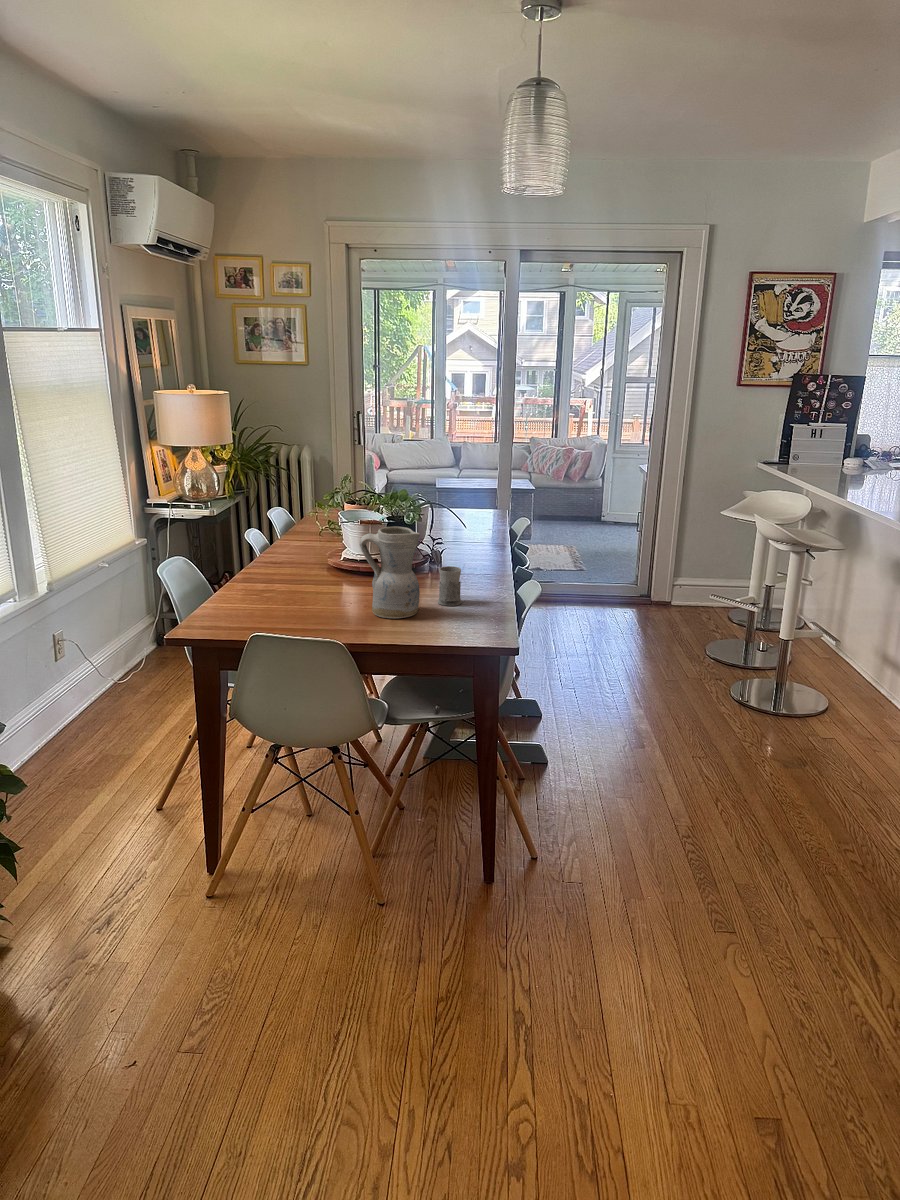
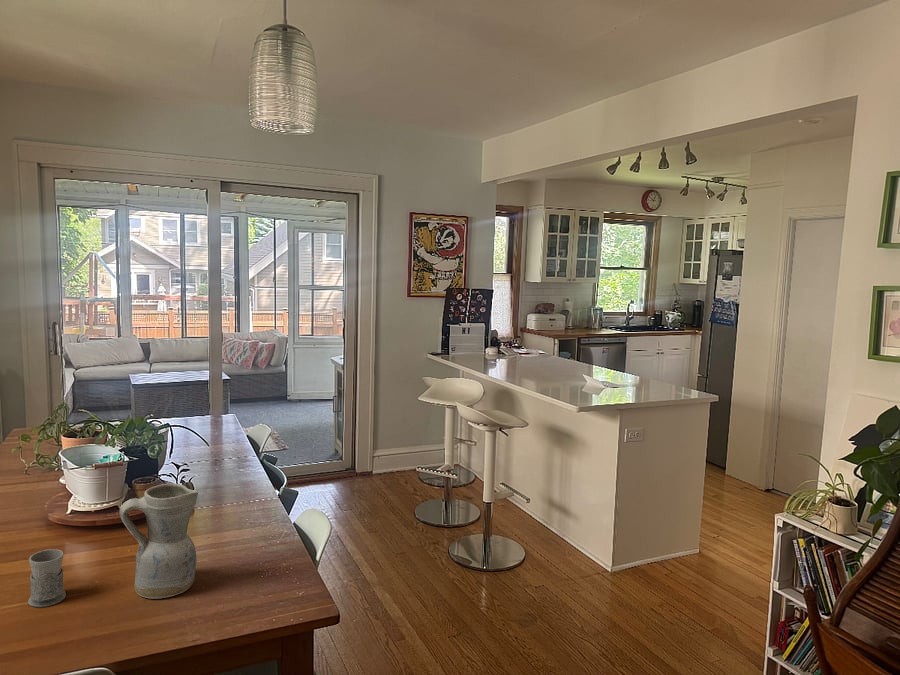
mug: present [438,566,462,606] -> present [28,549,66,607]

